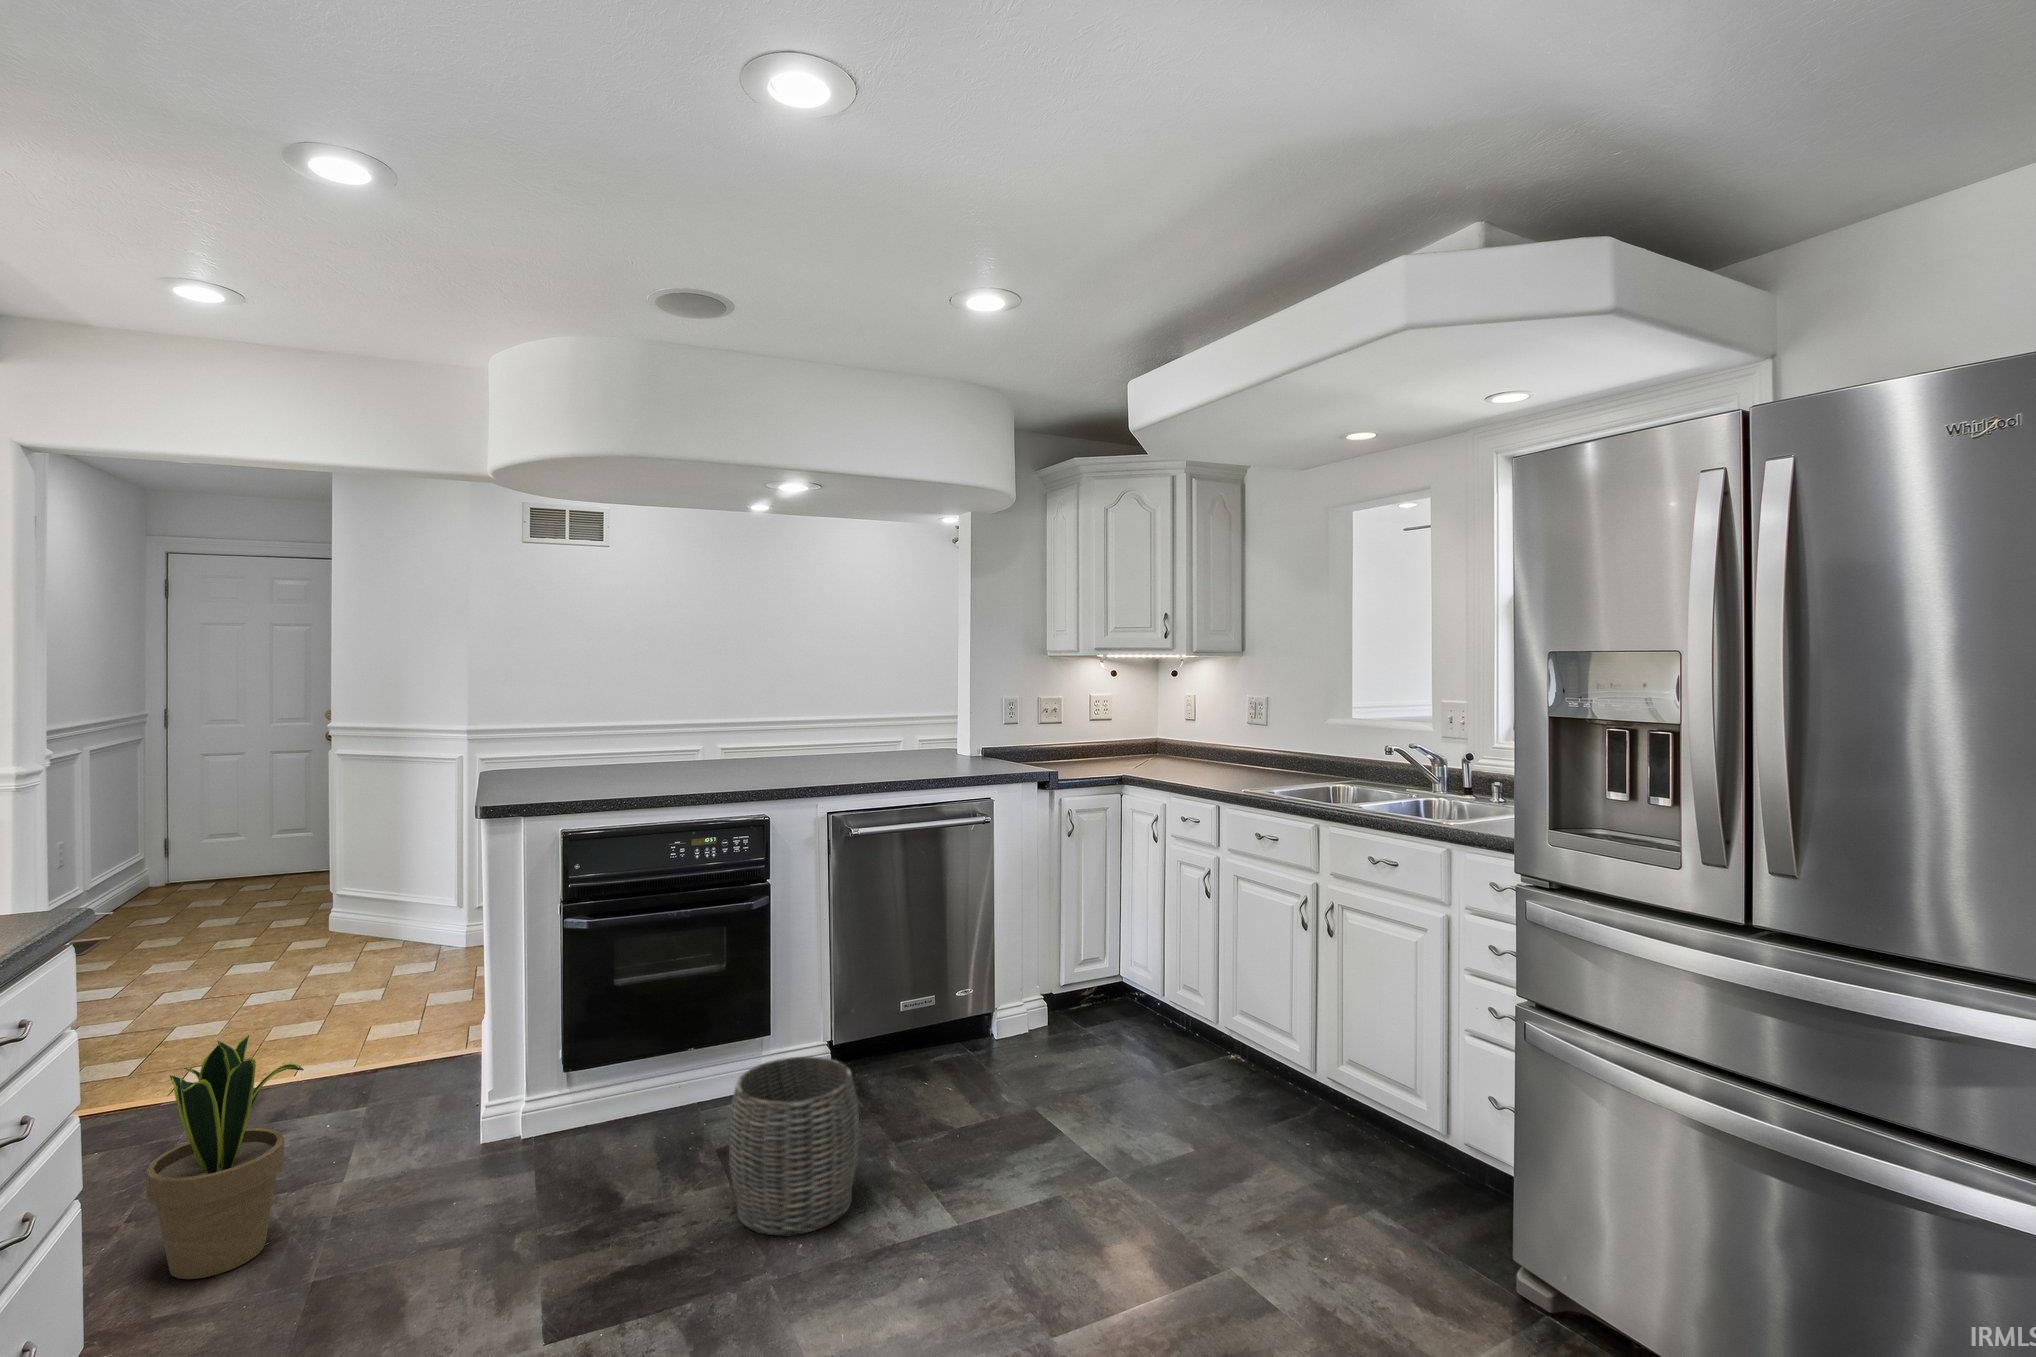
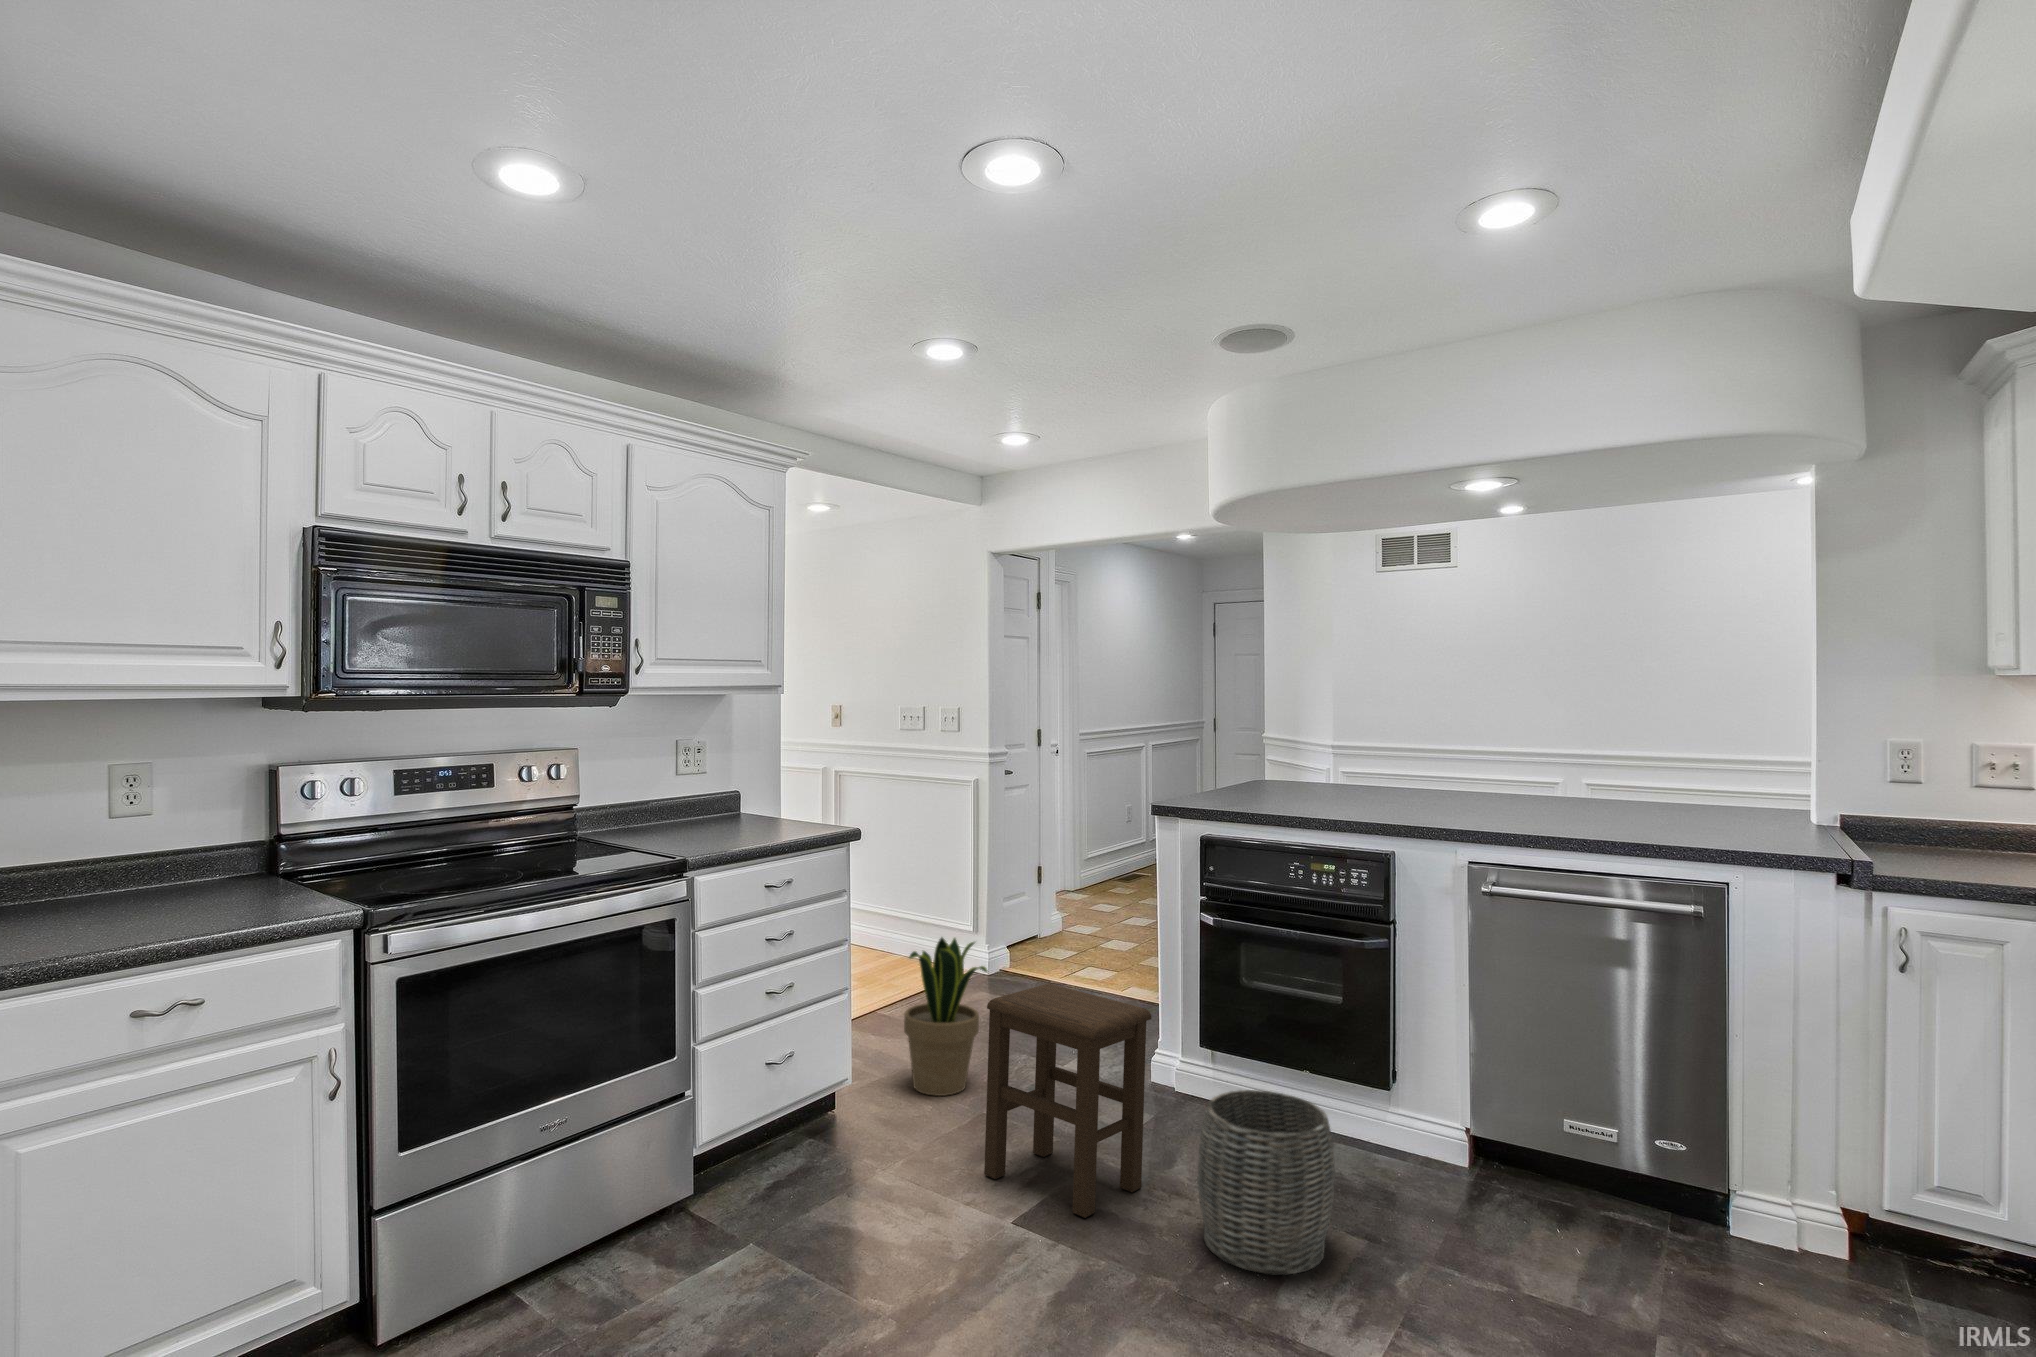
stool: none [446,1029,638,1310] -> present [984,983,1151,1218]

